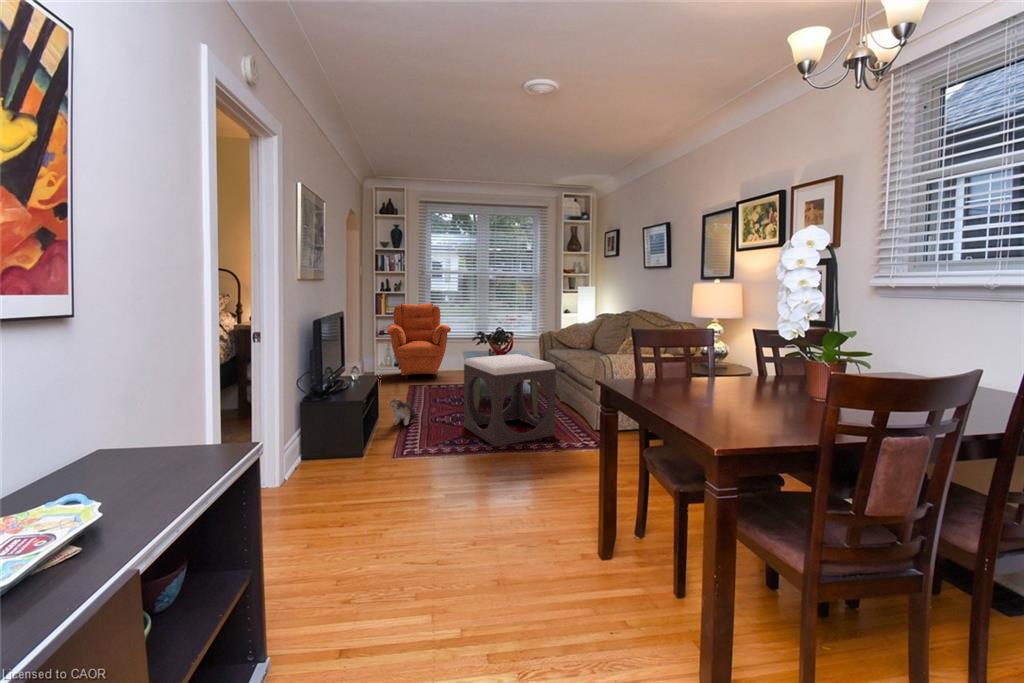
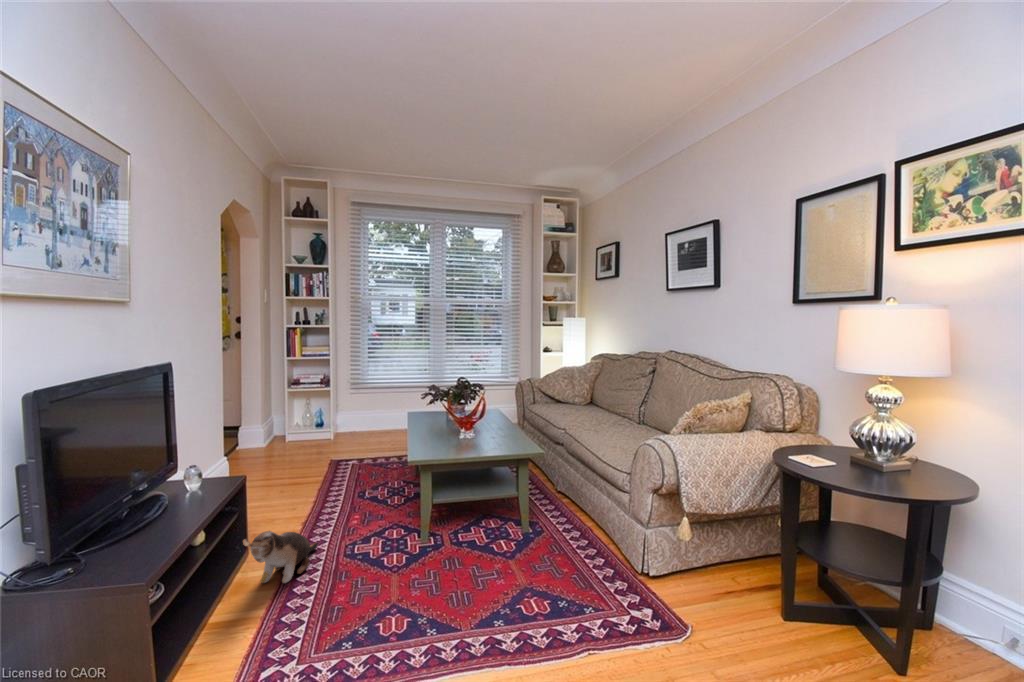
armchair: present [387,303,451,379] -> none [296,340,393,450]
footstool: present [464,354,556,446] -> none [401,432,578,655]

